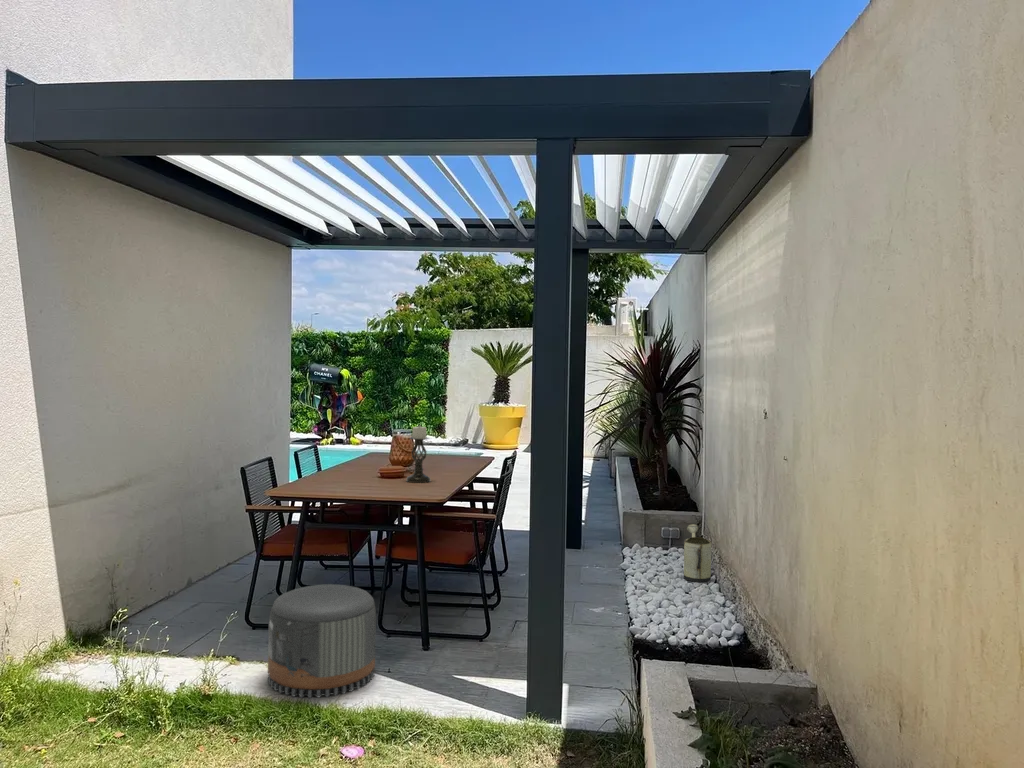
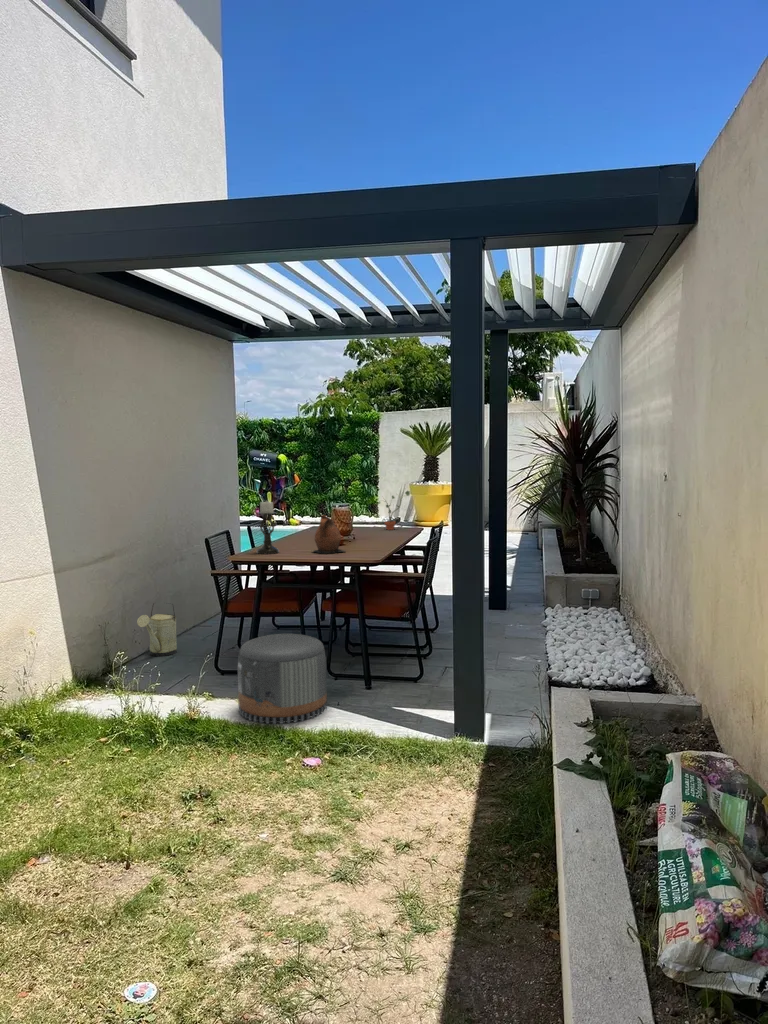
potted plant: none [445,416,480,459] -> present [379,491,410,530]
candle holder: present [407,425,430,483] -> present [257,500,279,554]
ceramic pitcher: none [365,445,405,488] -> present [314,515,345,553]
watering can: present [684,524,712,582] -> present [137,603,177,656]

